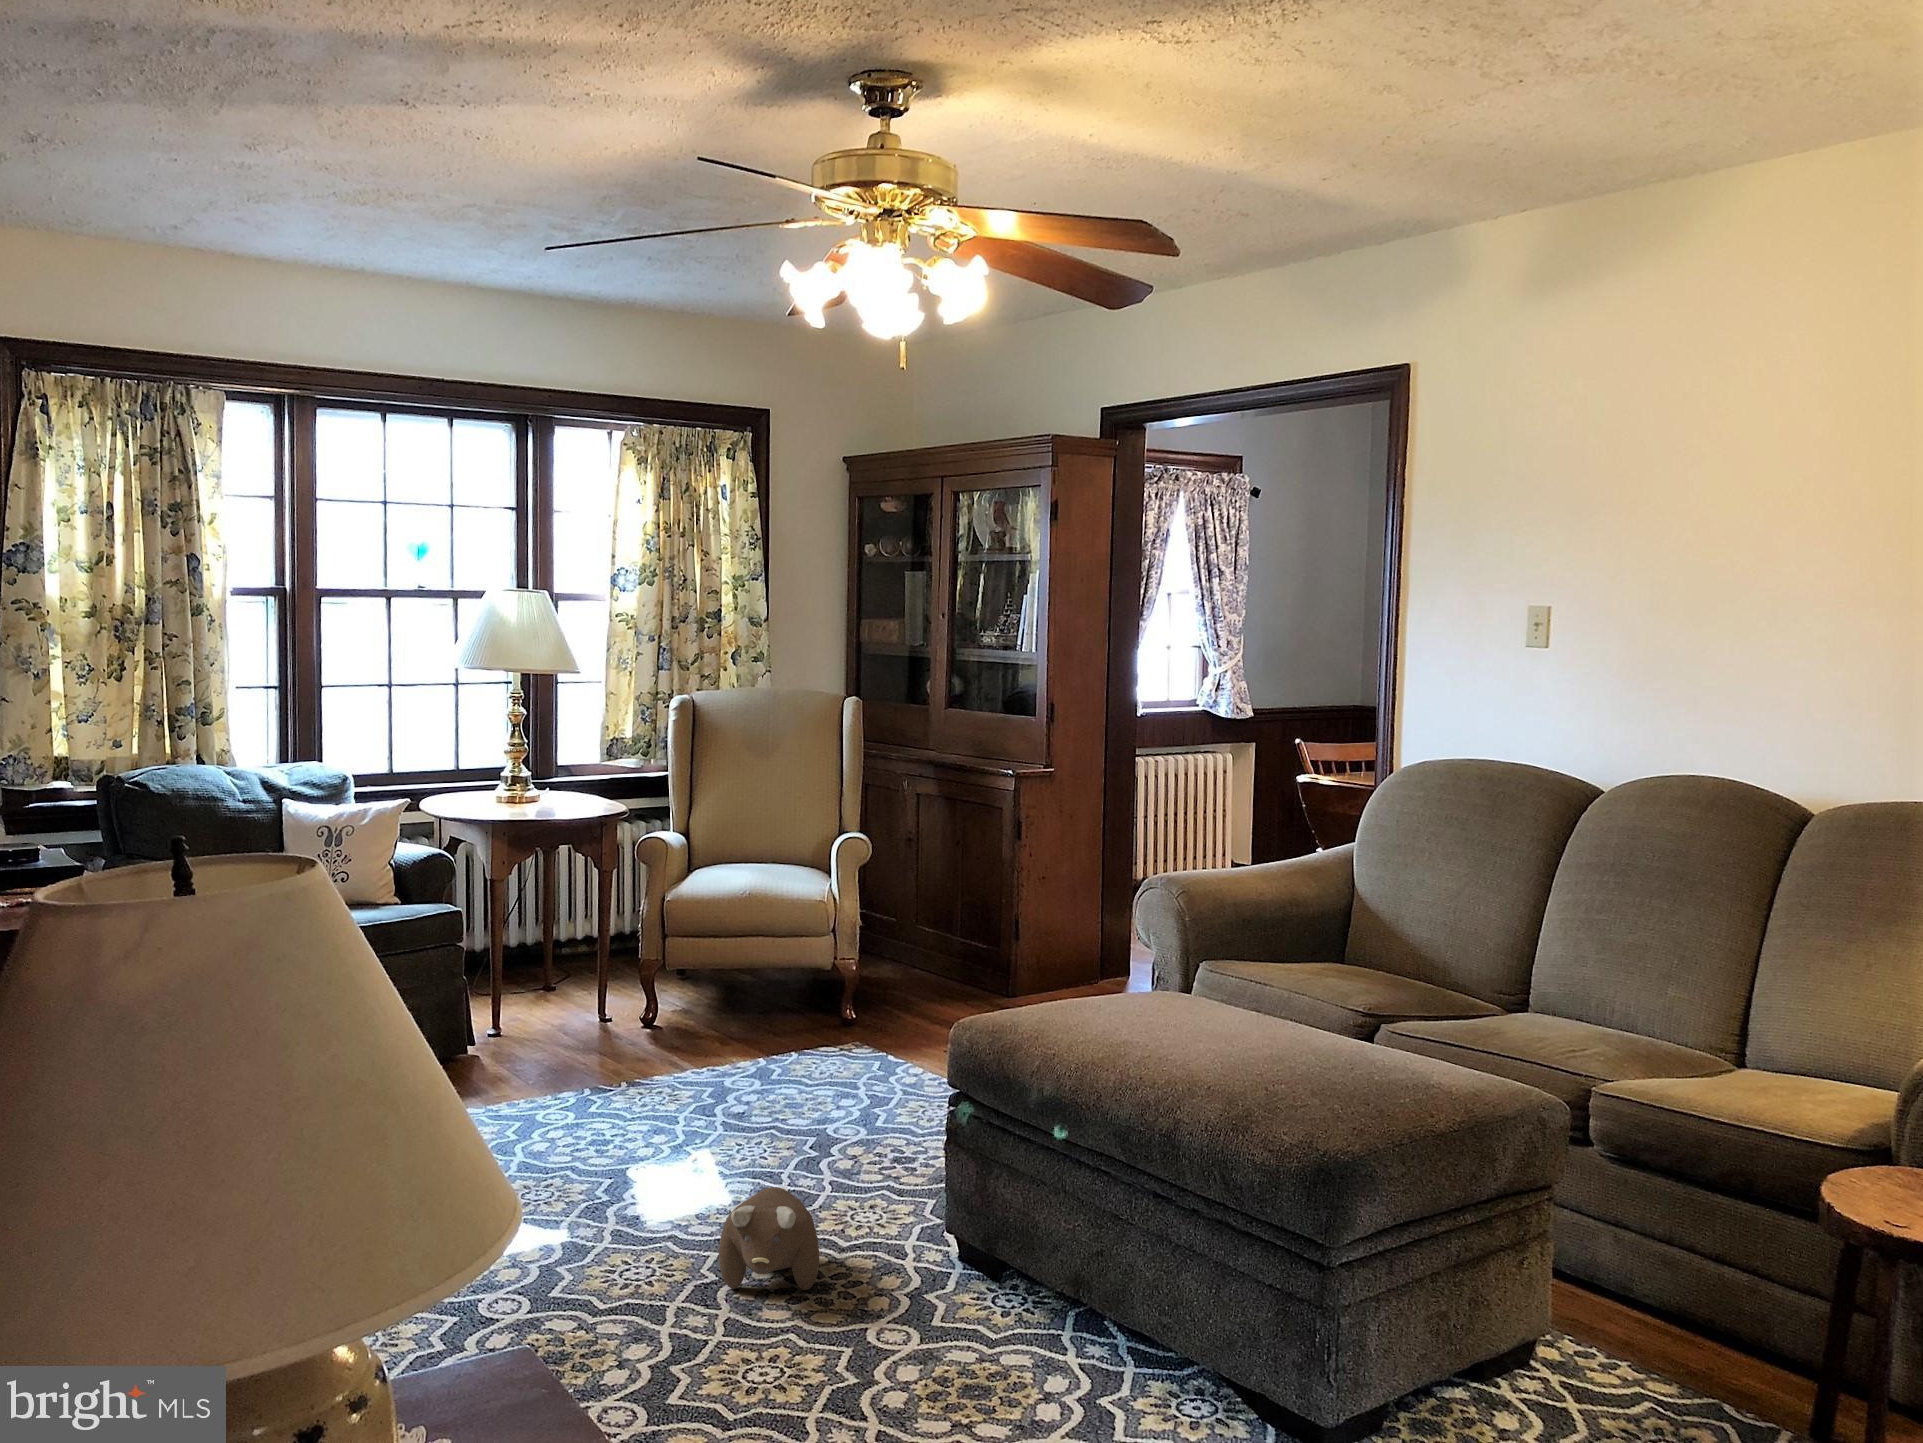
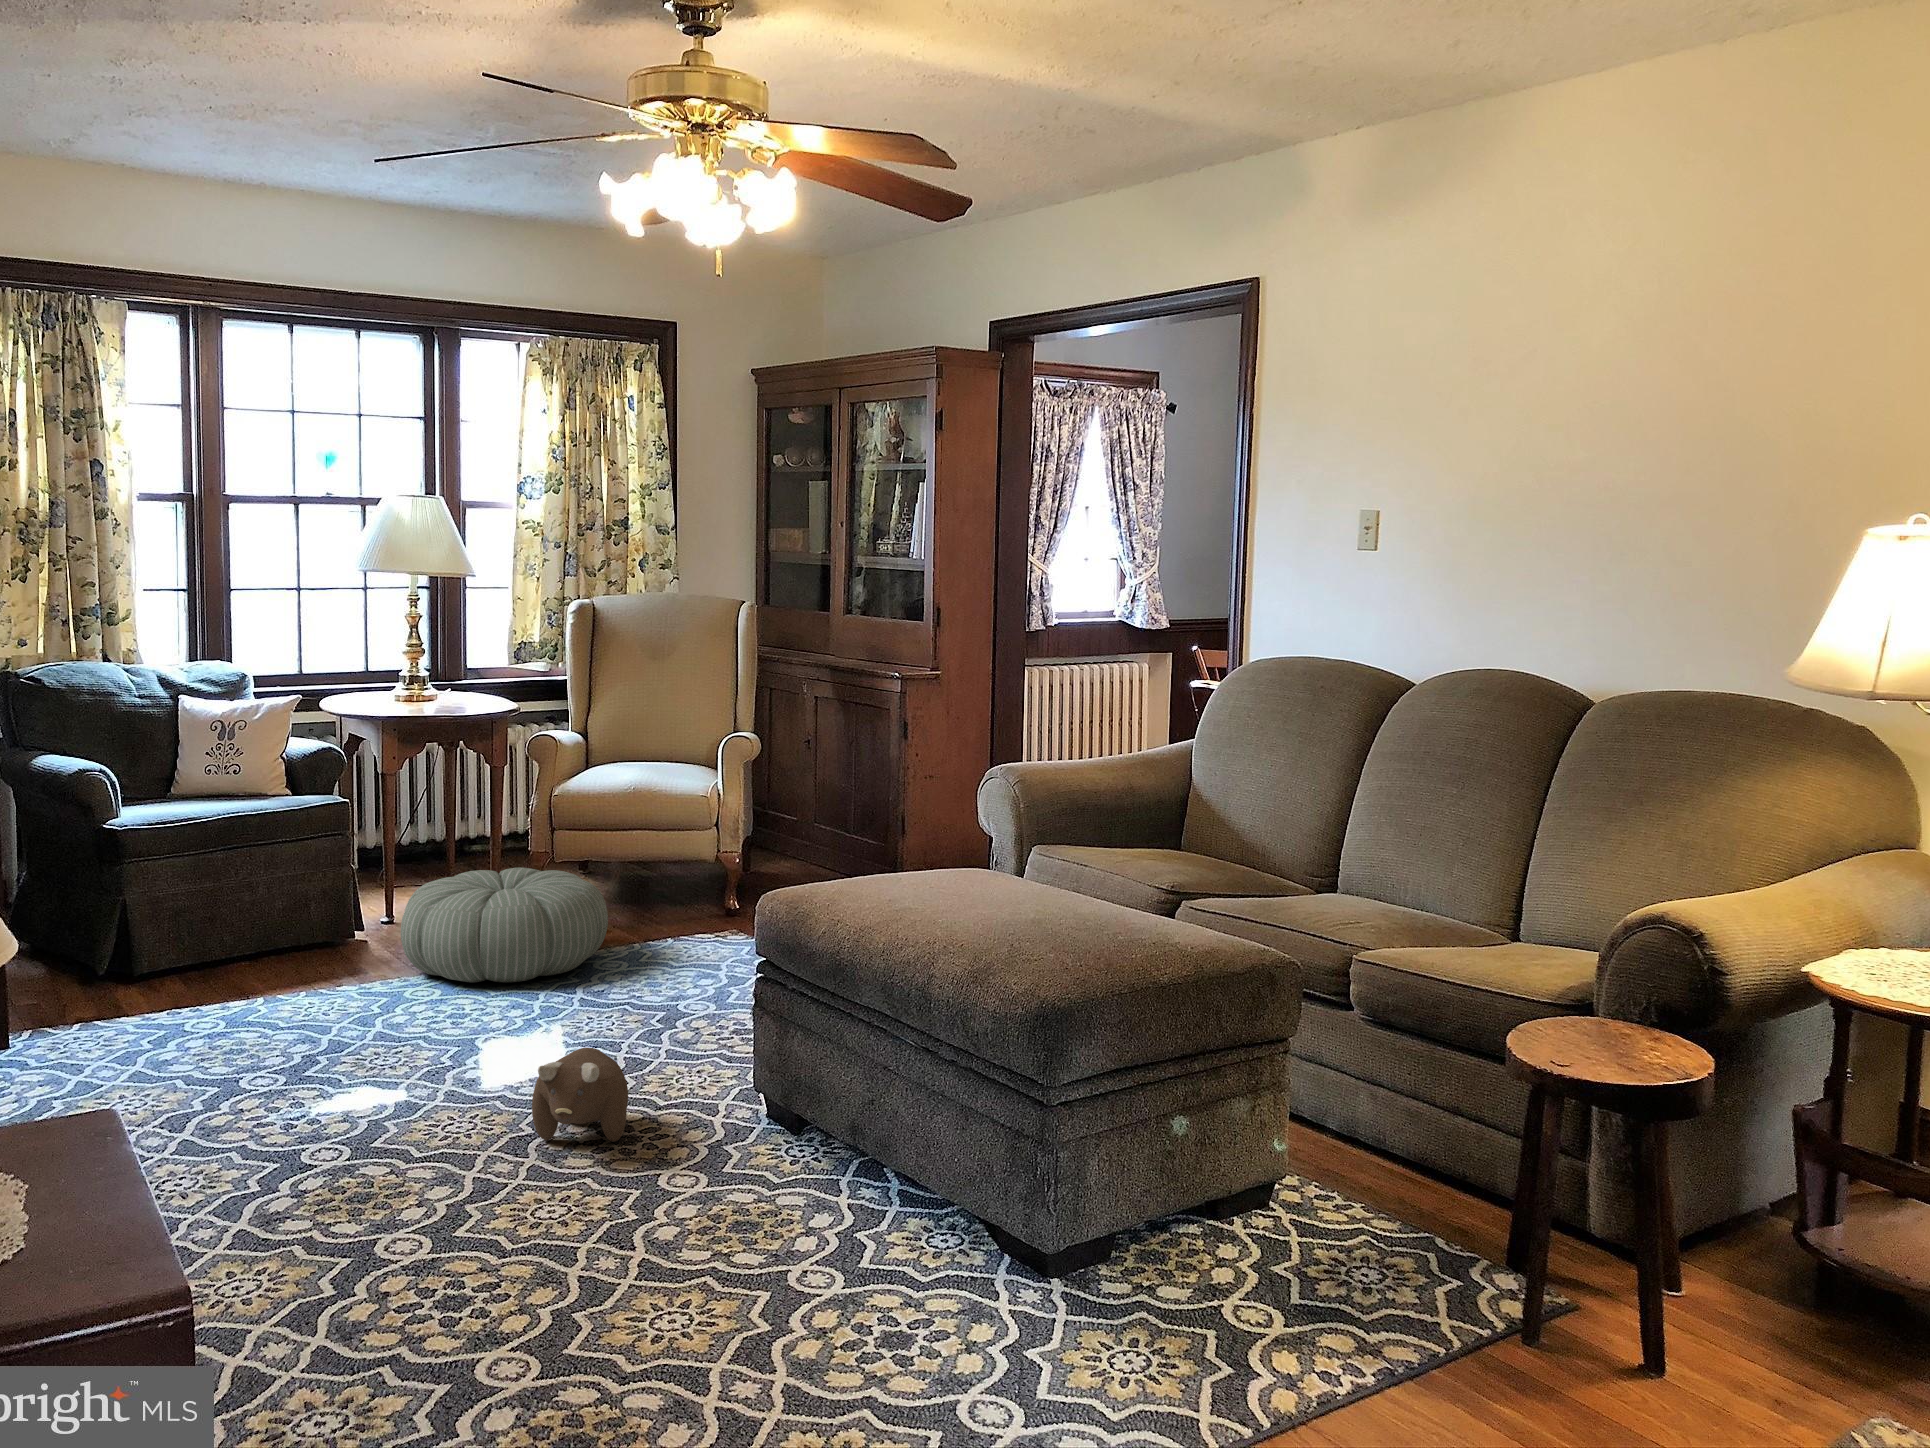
pouf: none [524,978,735,1101] -> present [401,868,608,982]

